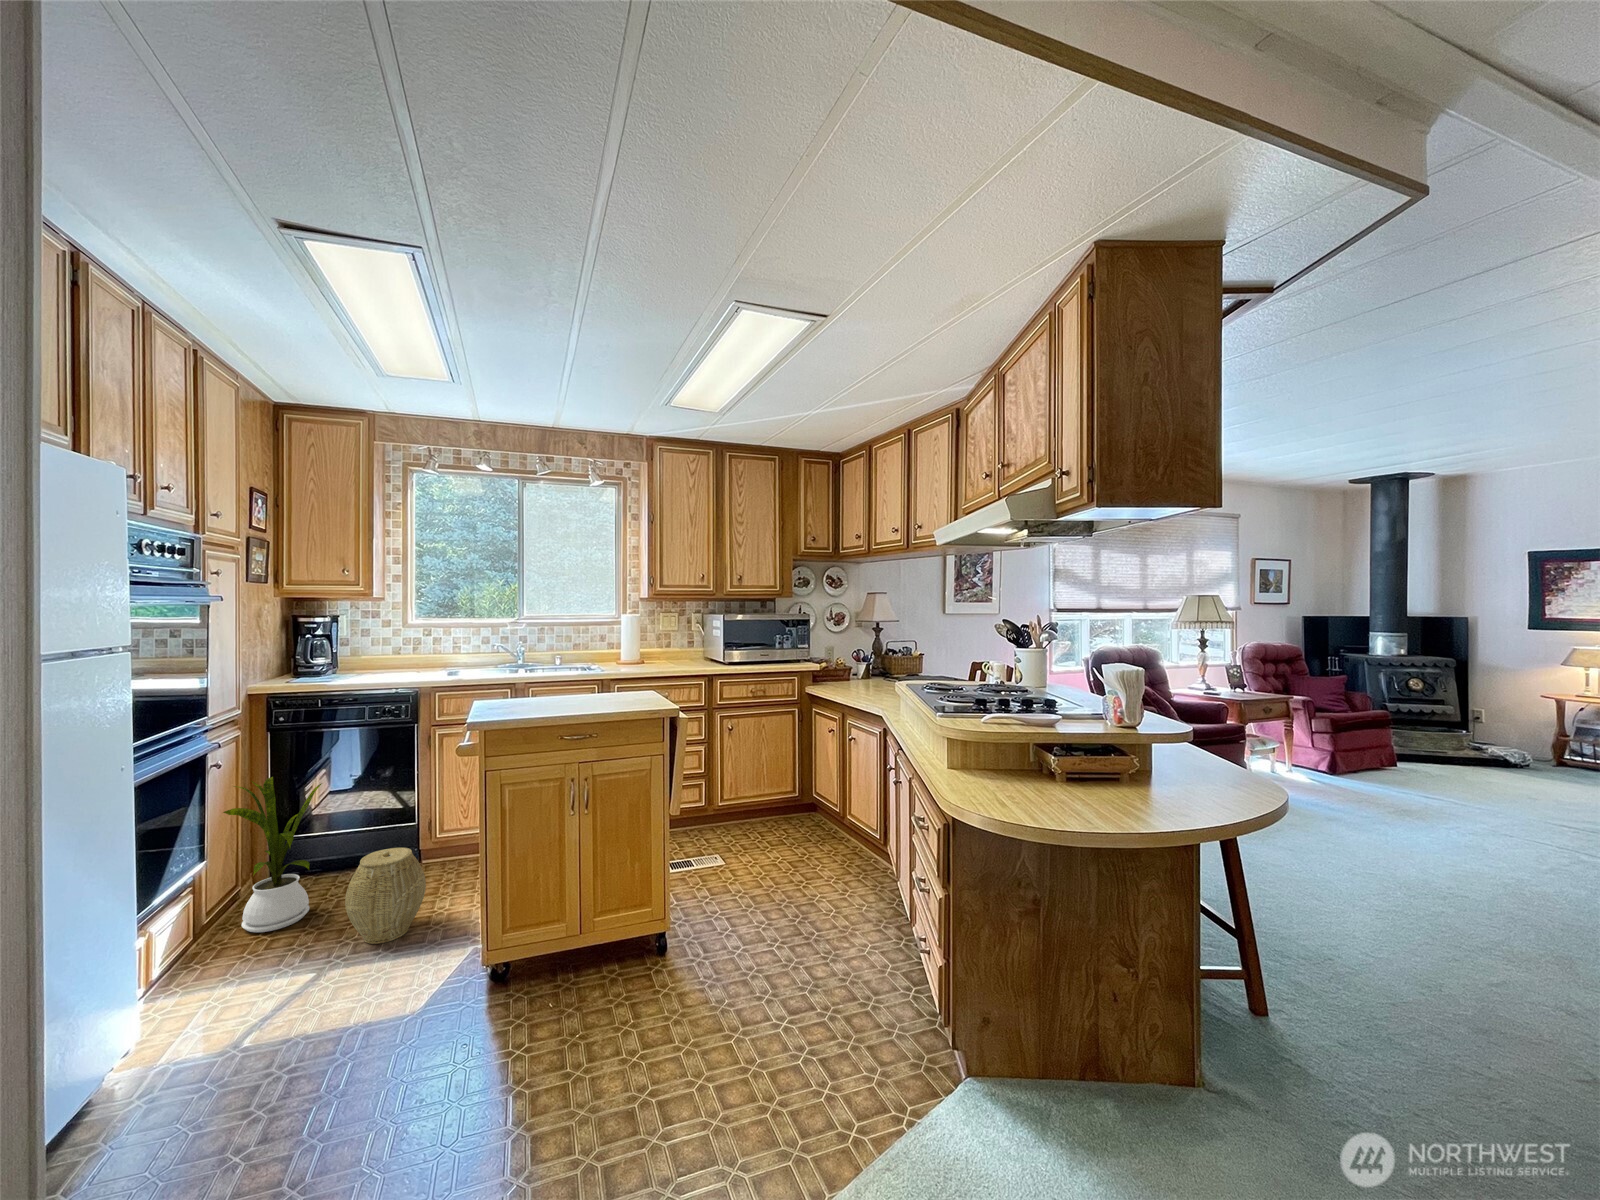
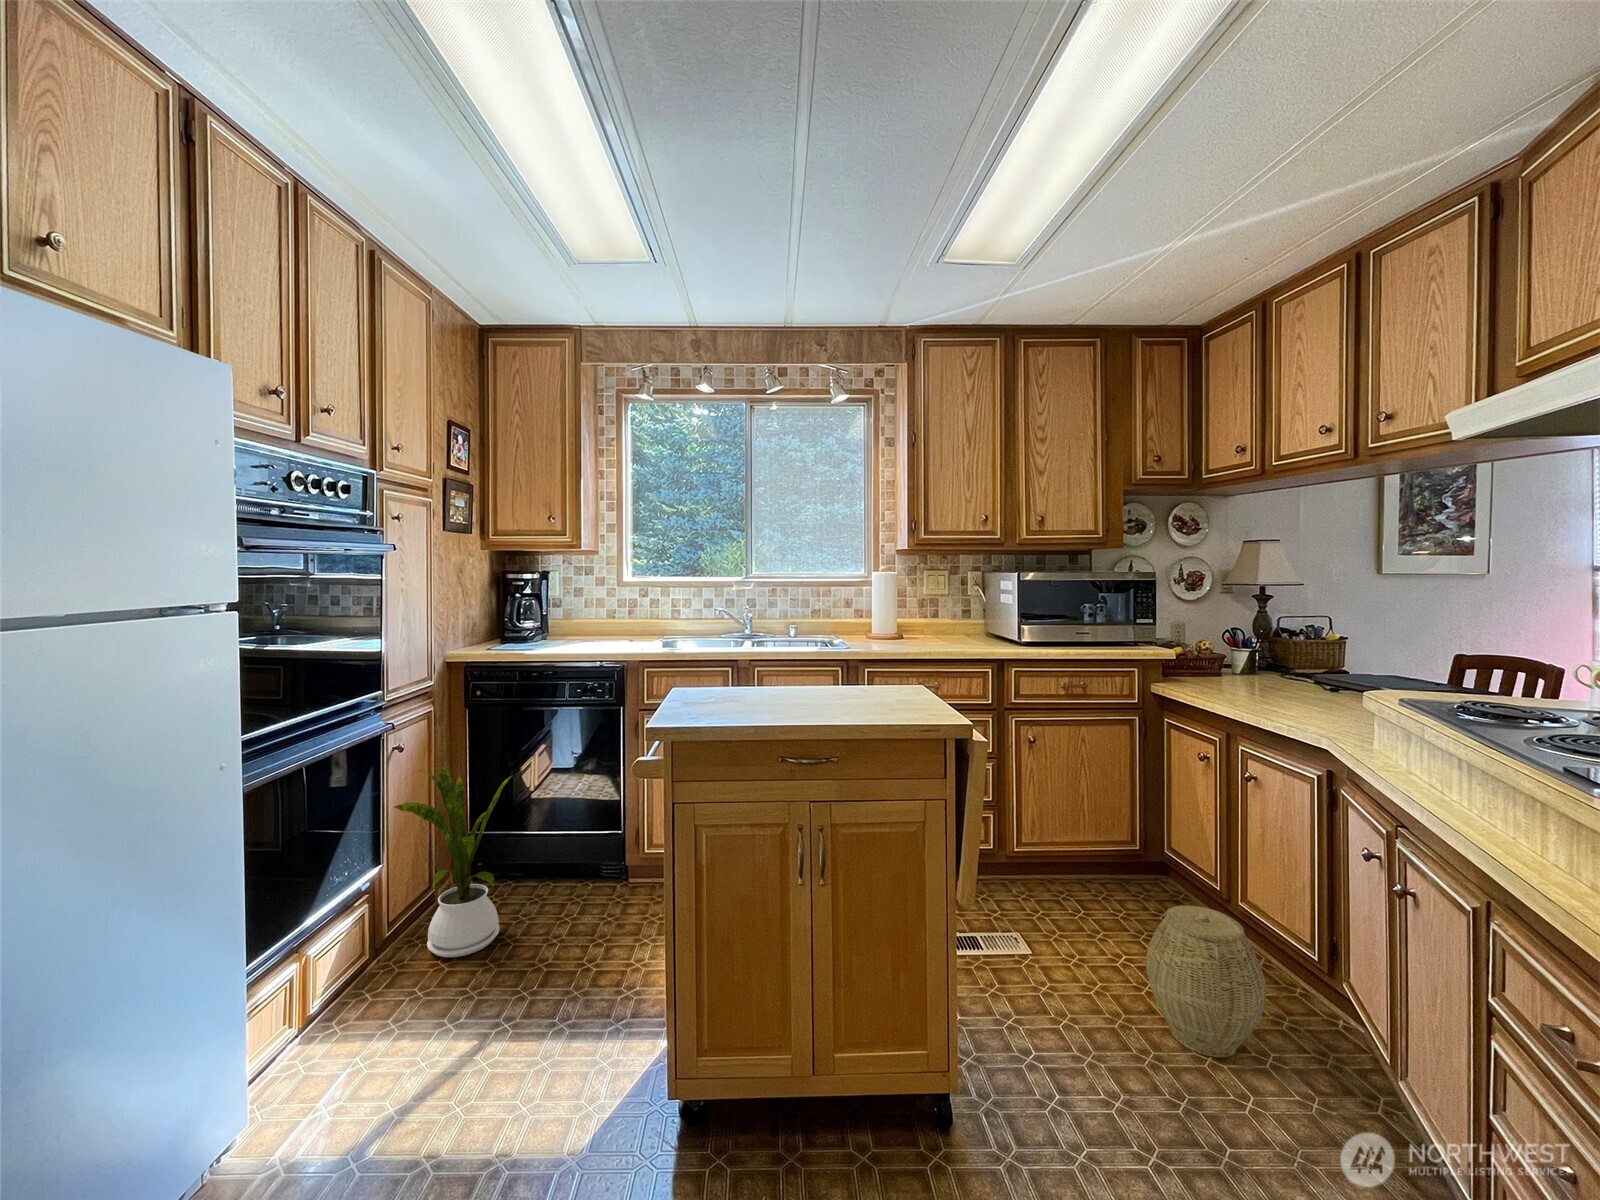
woven basket: present [345,848,426,944] -> present [1146,905,1266,1058]

